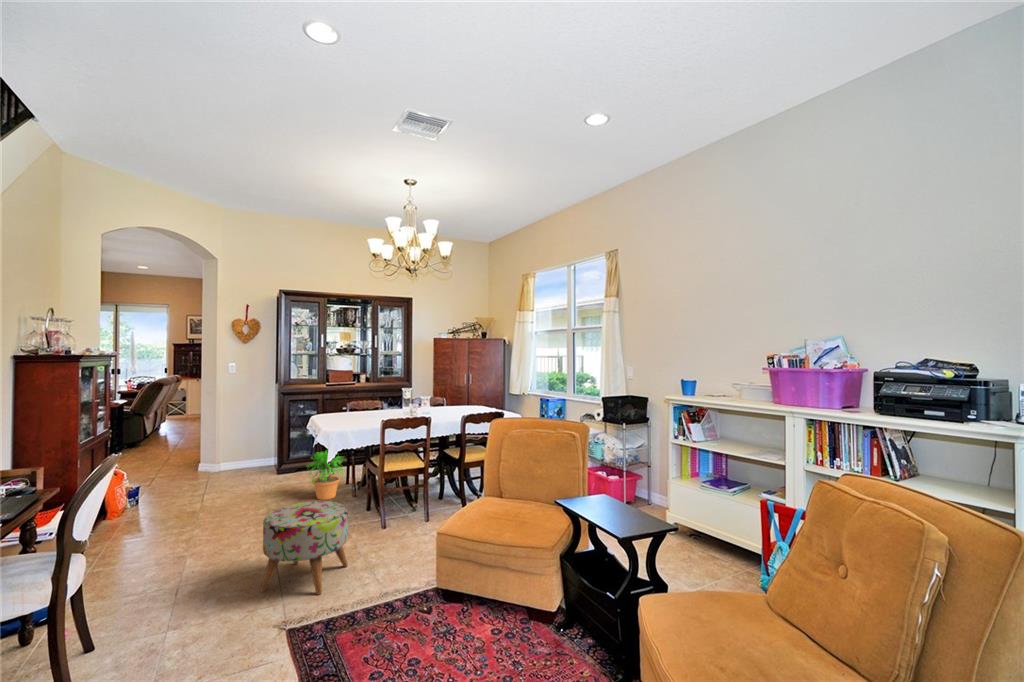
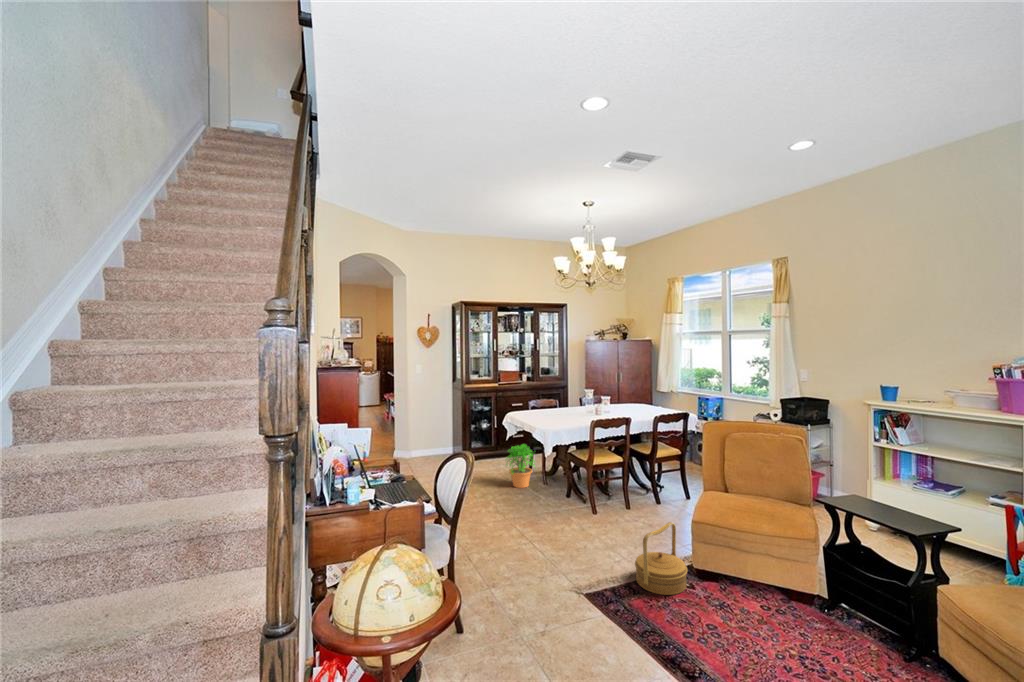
ottoman: present [260,501,348,595] -> none [532,491,597,570]
basket: none [365,533,427,622] -> present [635,522,687,595]

